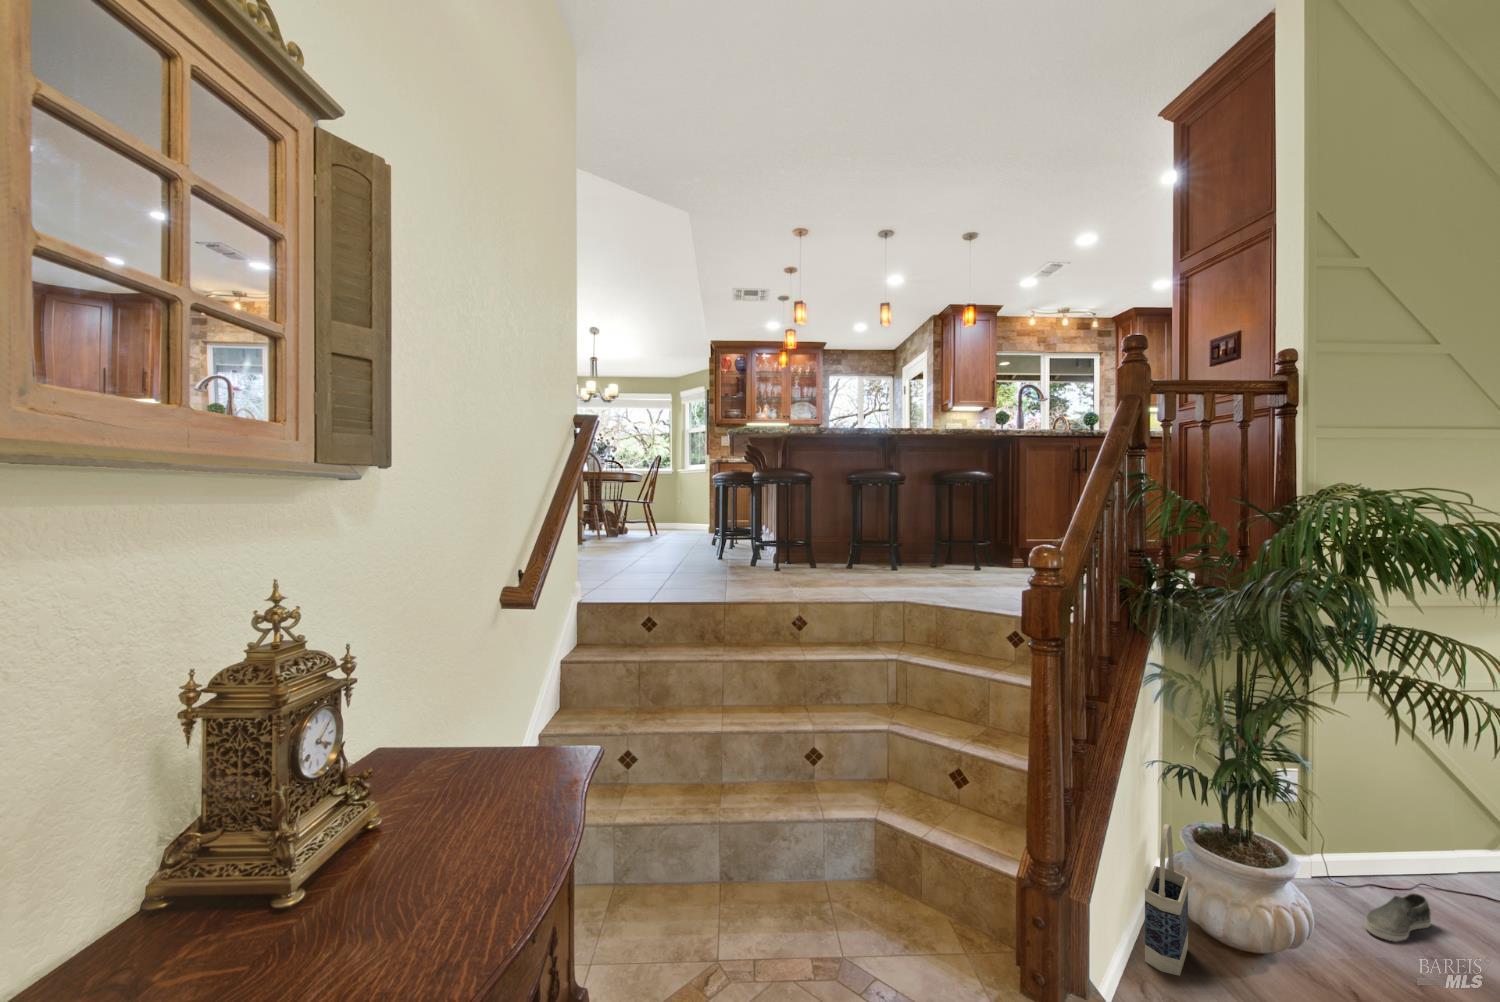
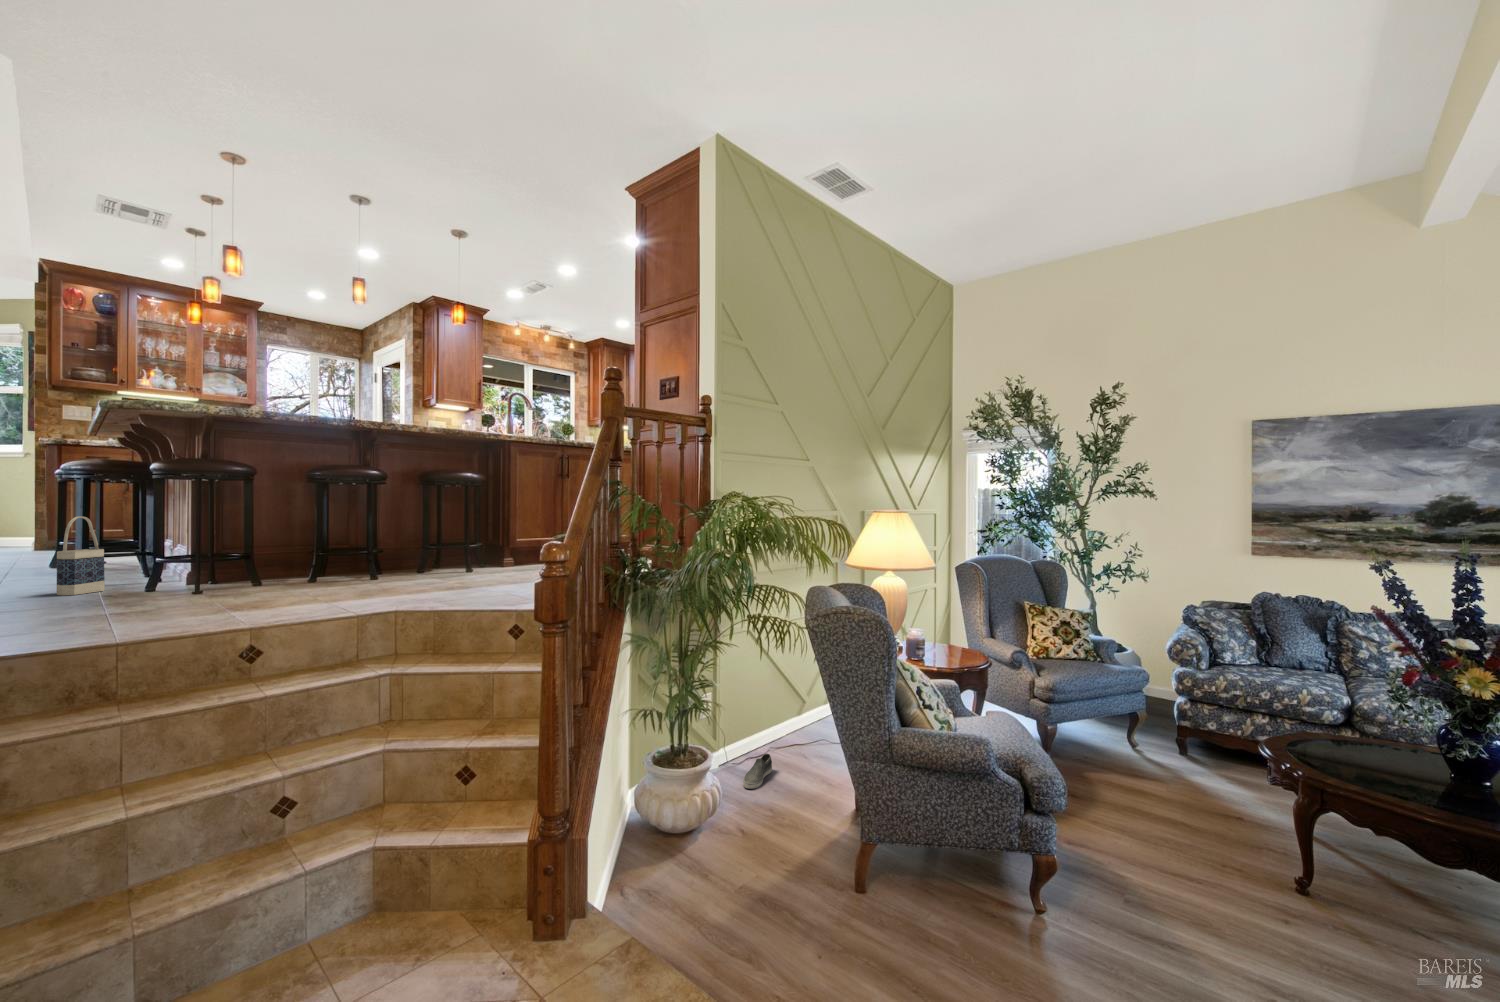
bag: present [1145,824,1188,976] -> present [57,516,105,596]

